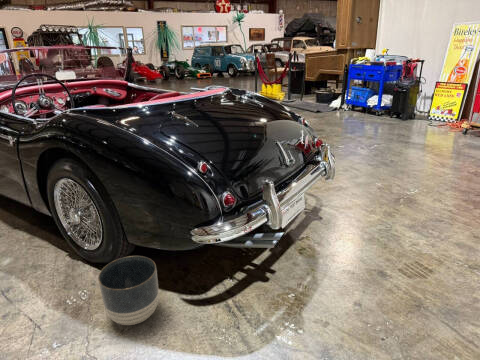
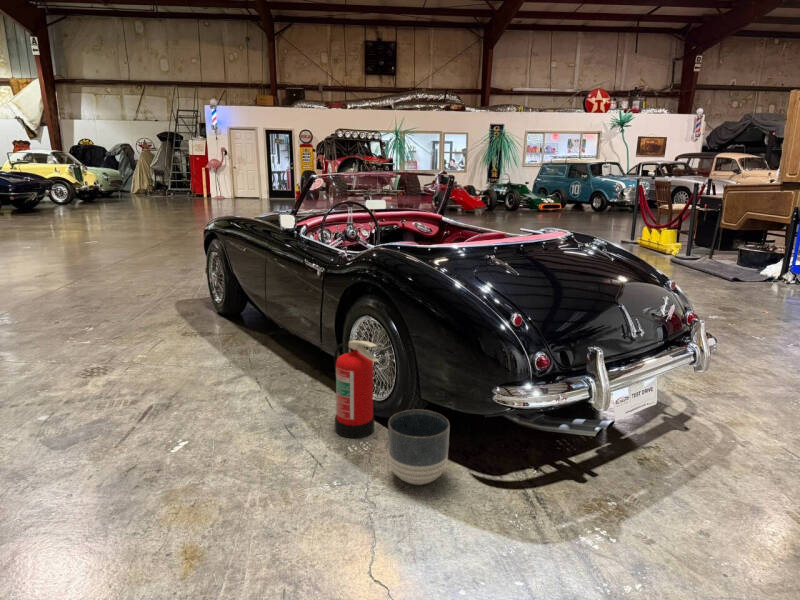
fire extinguisher: none [40,203,91,289] -> present [334,340,379,438]

